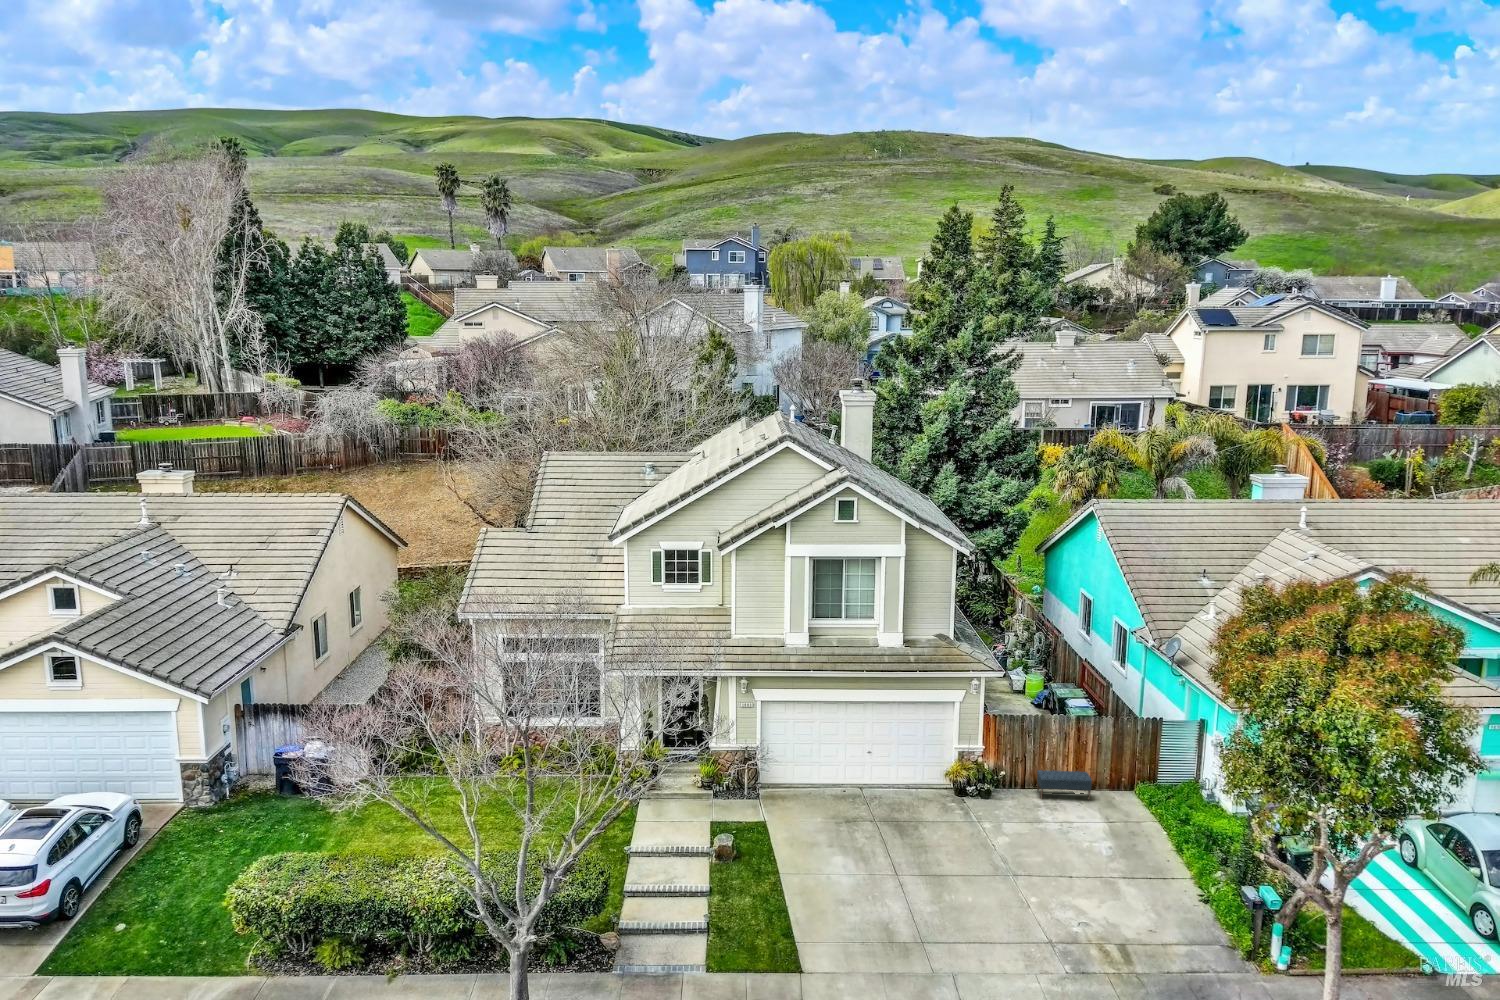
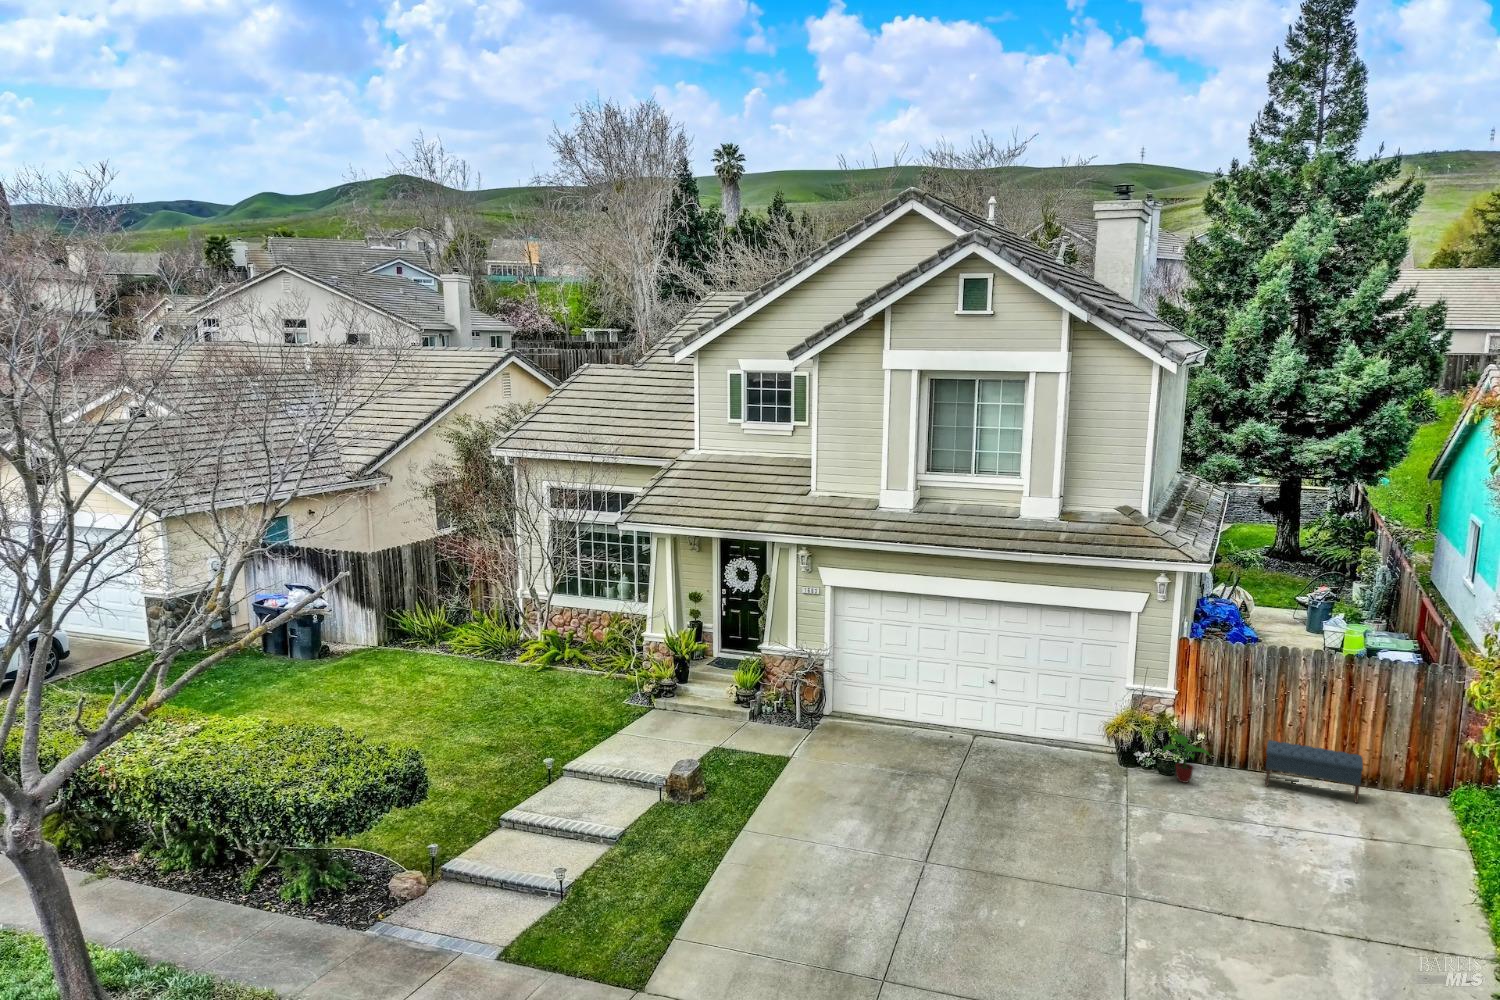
potted plant: none [988,776,1014,806] -> present [1163,735,1209,783]

